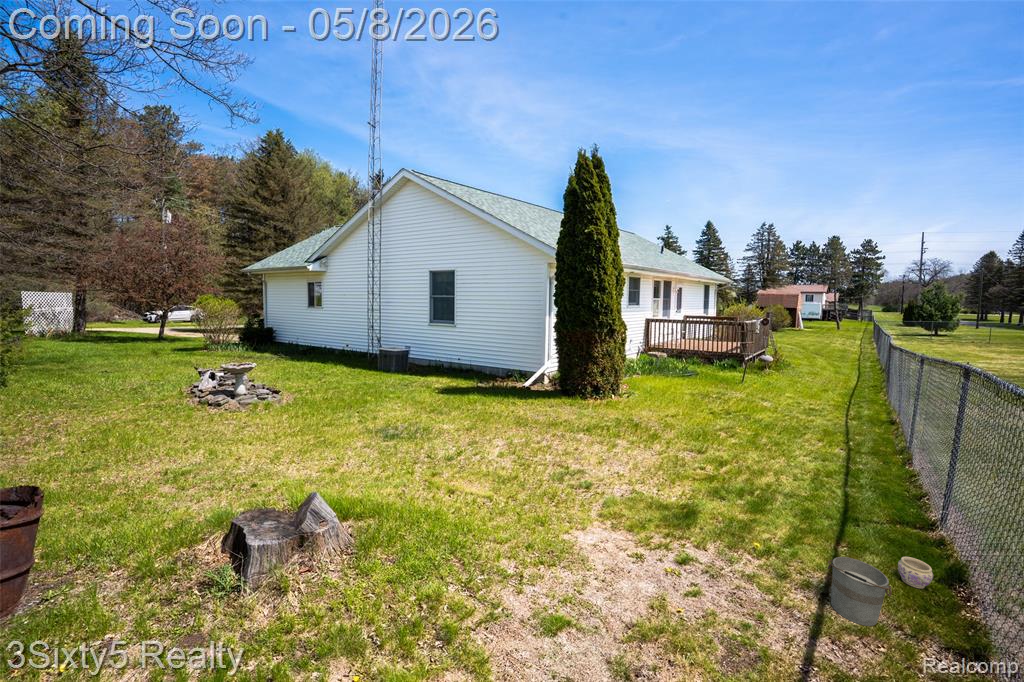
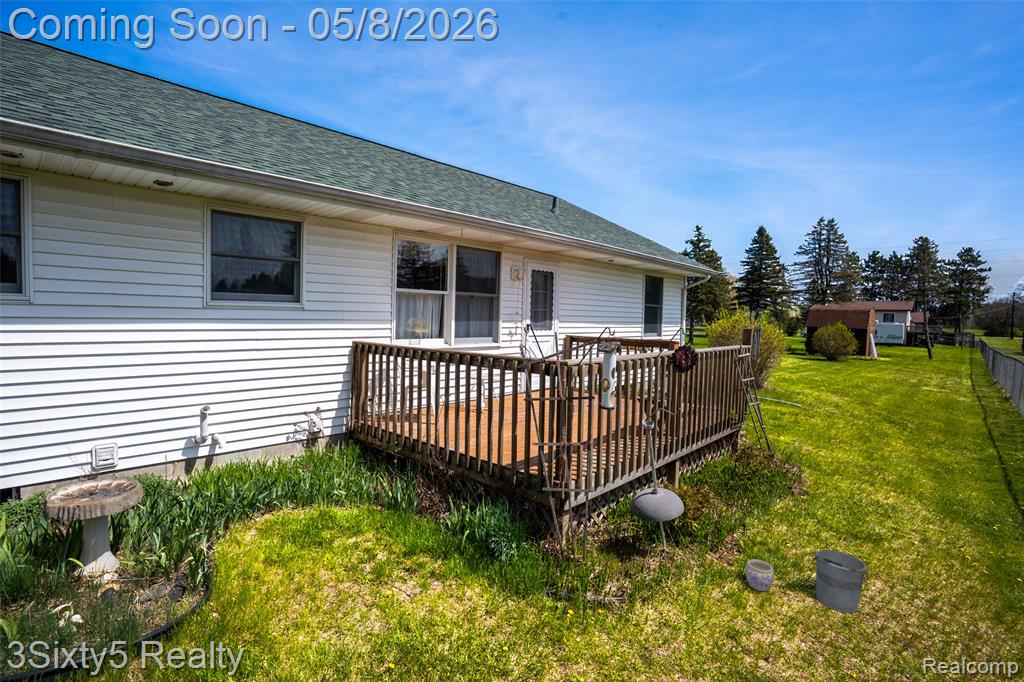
planter: present [898,557,933,589] -> present [745,559,775,591]

